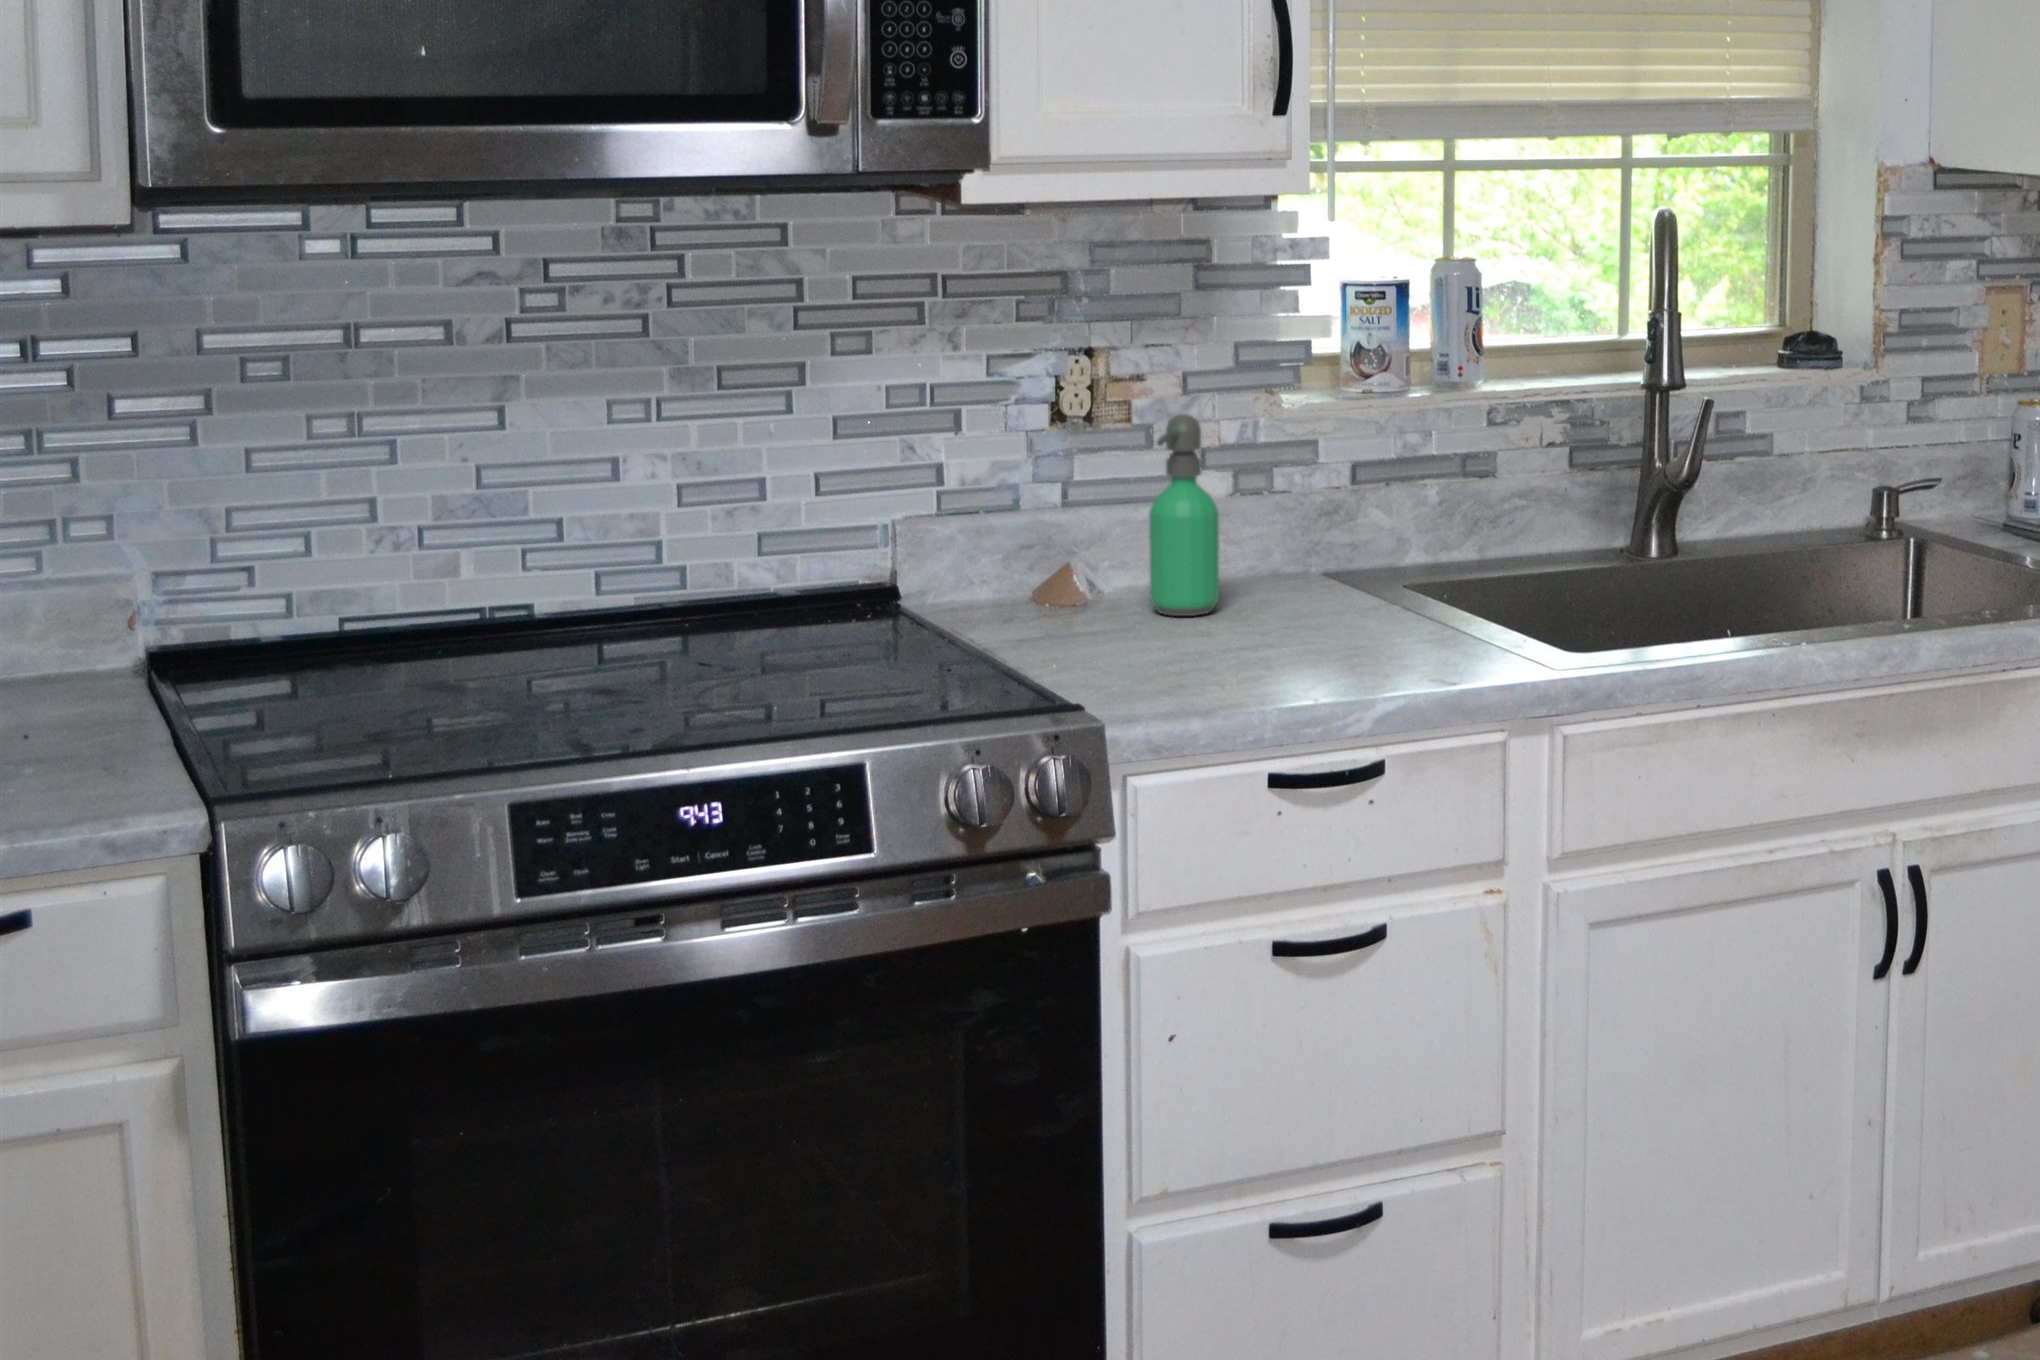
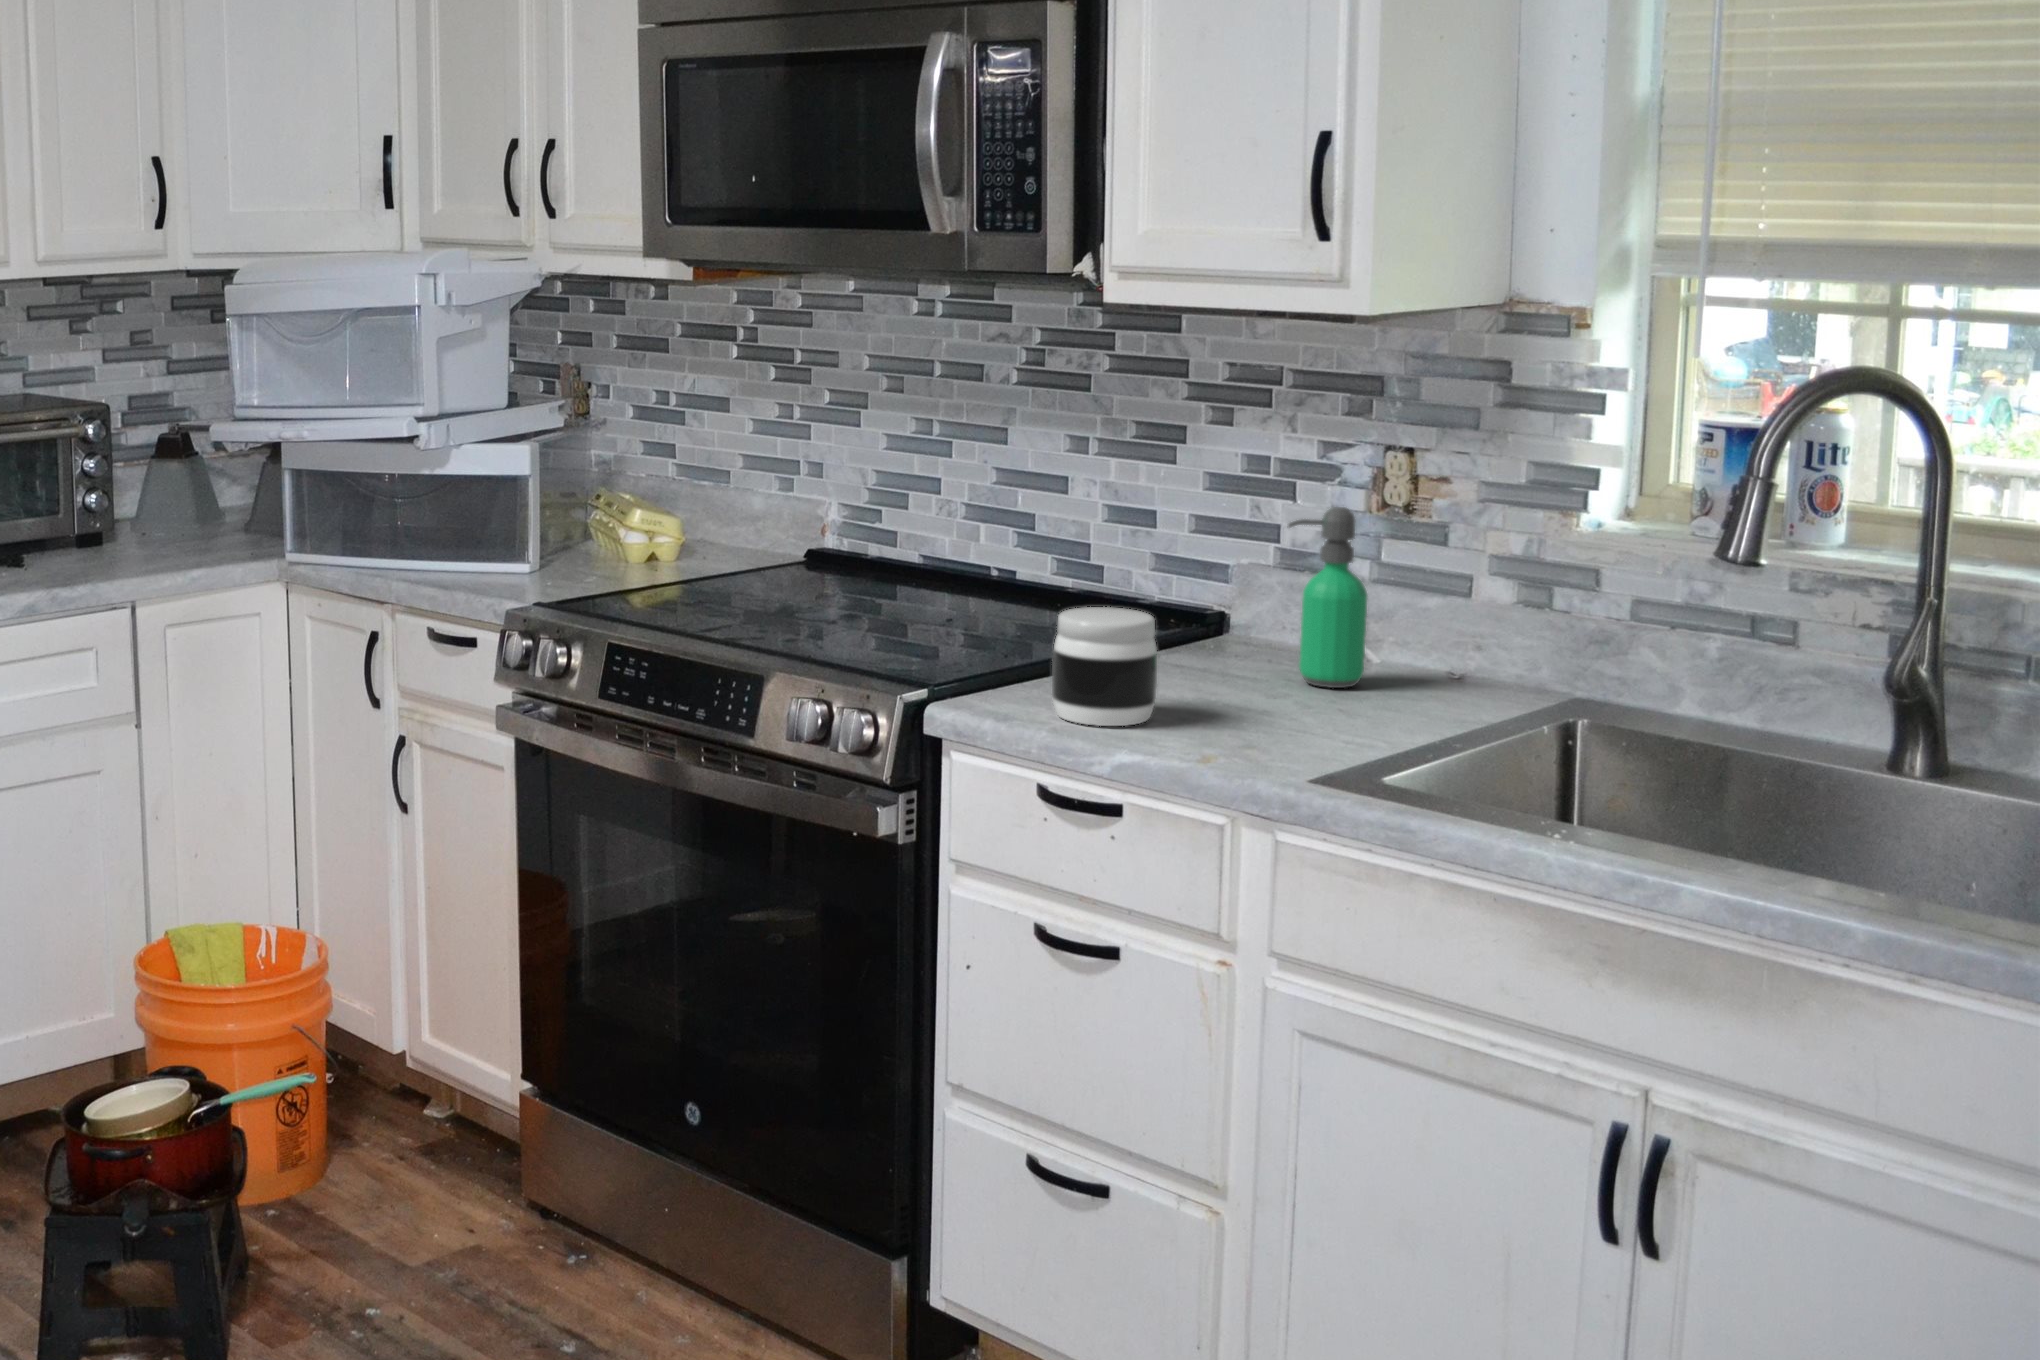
jar: none [1201,552,1322,693] -> present [1052,607,1157,726]

